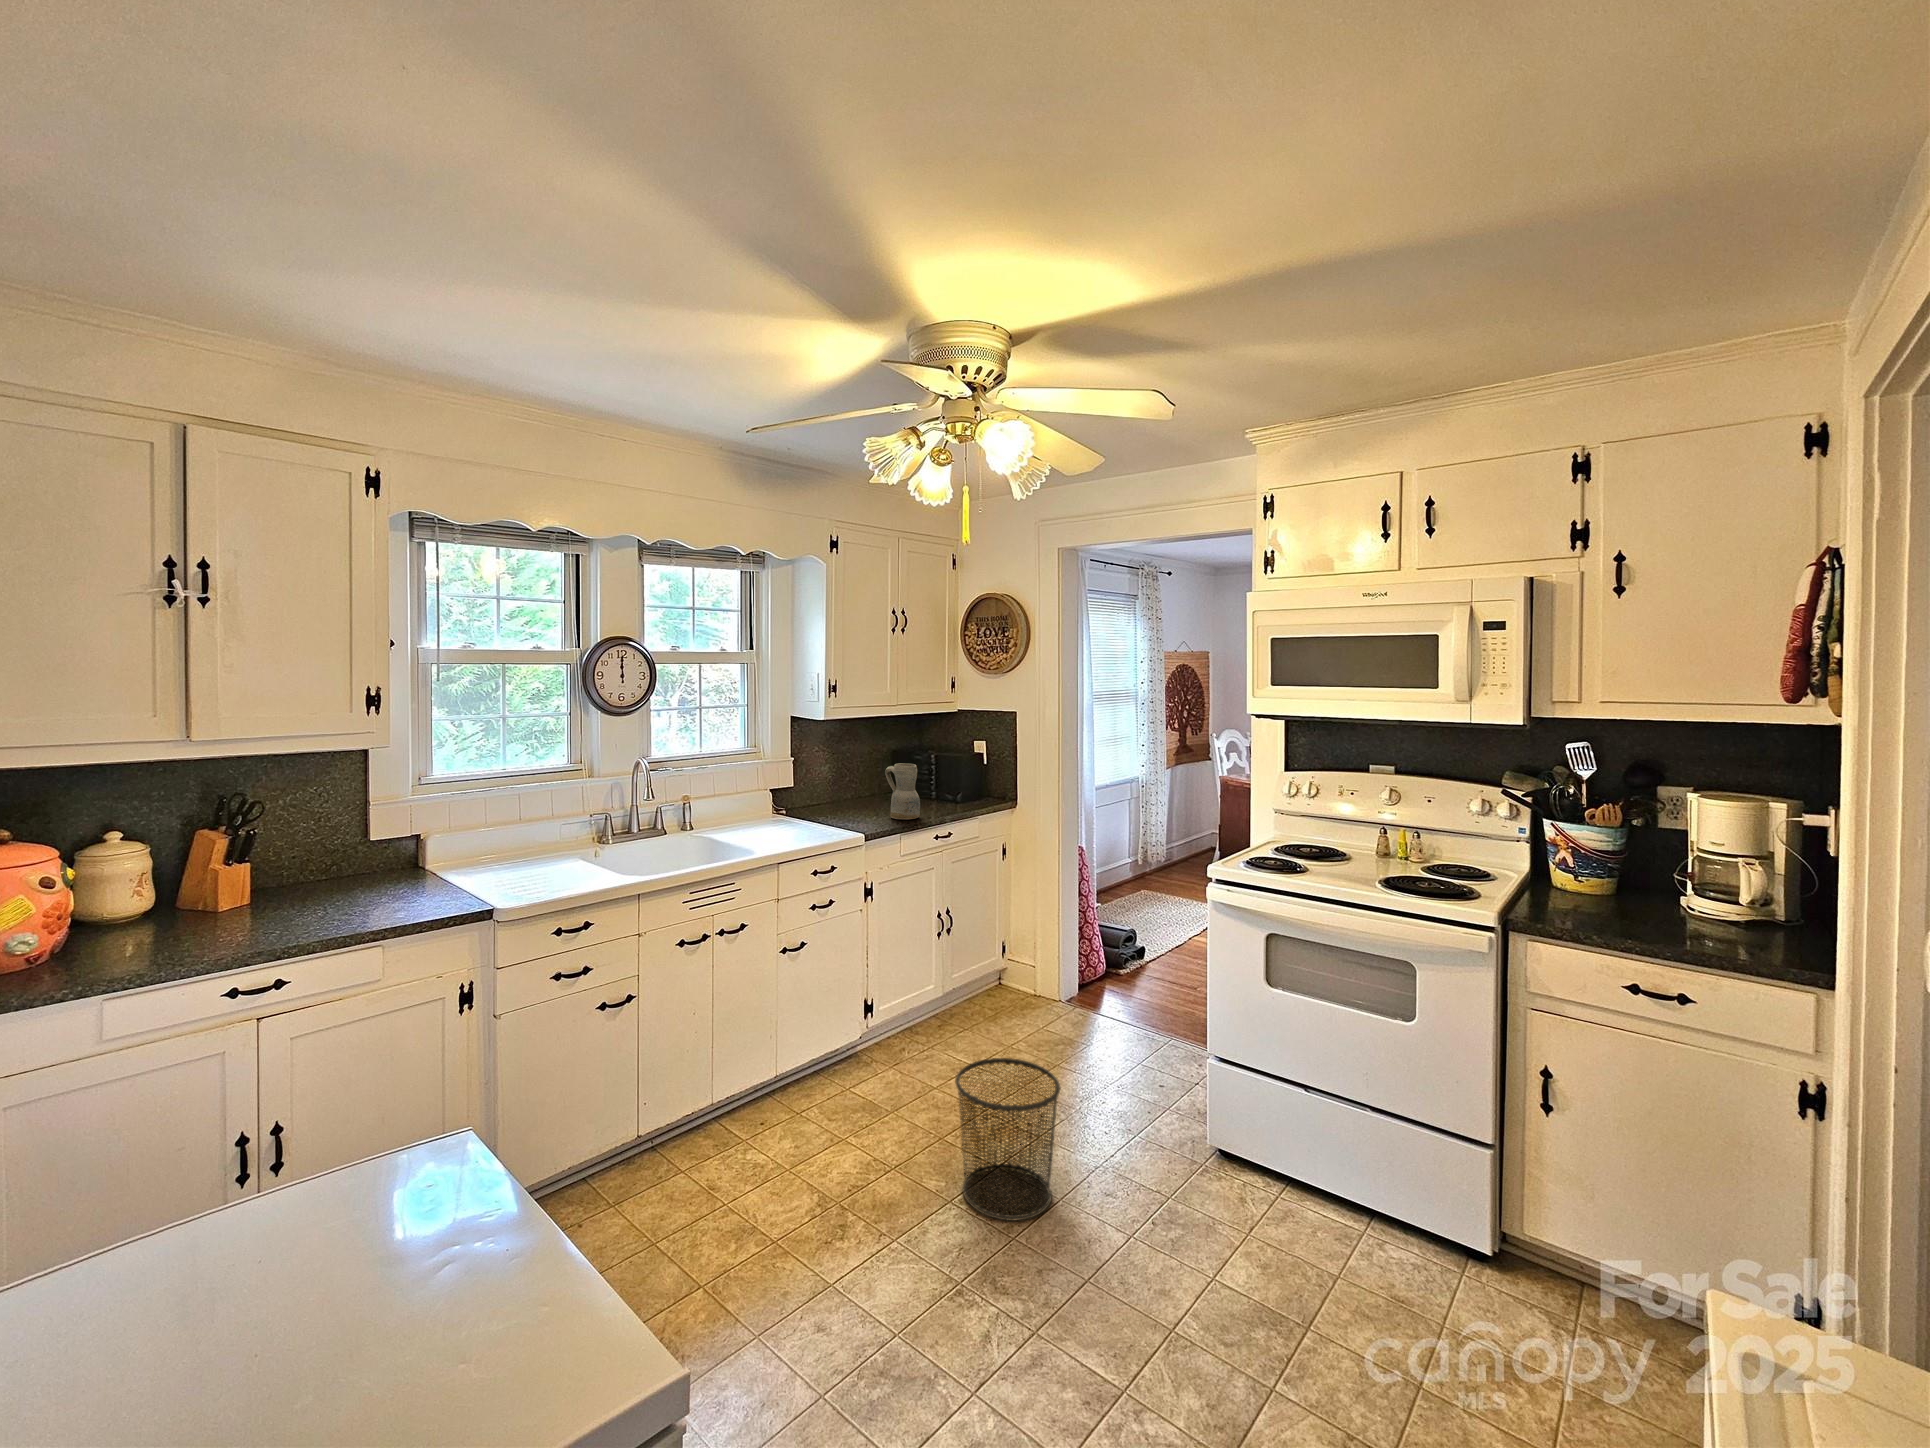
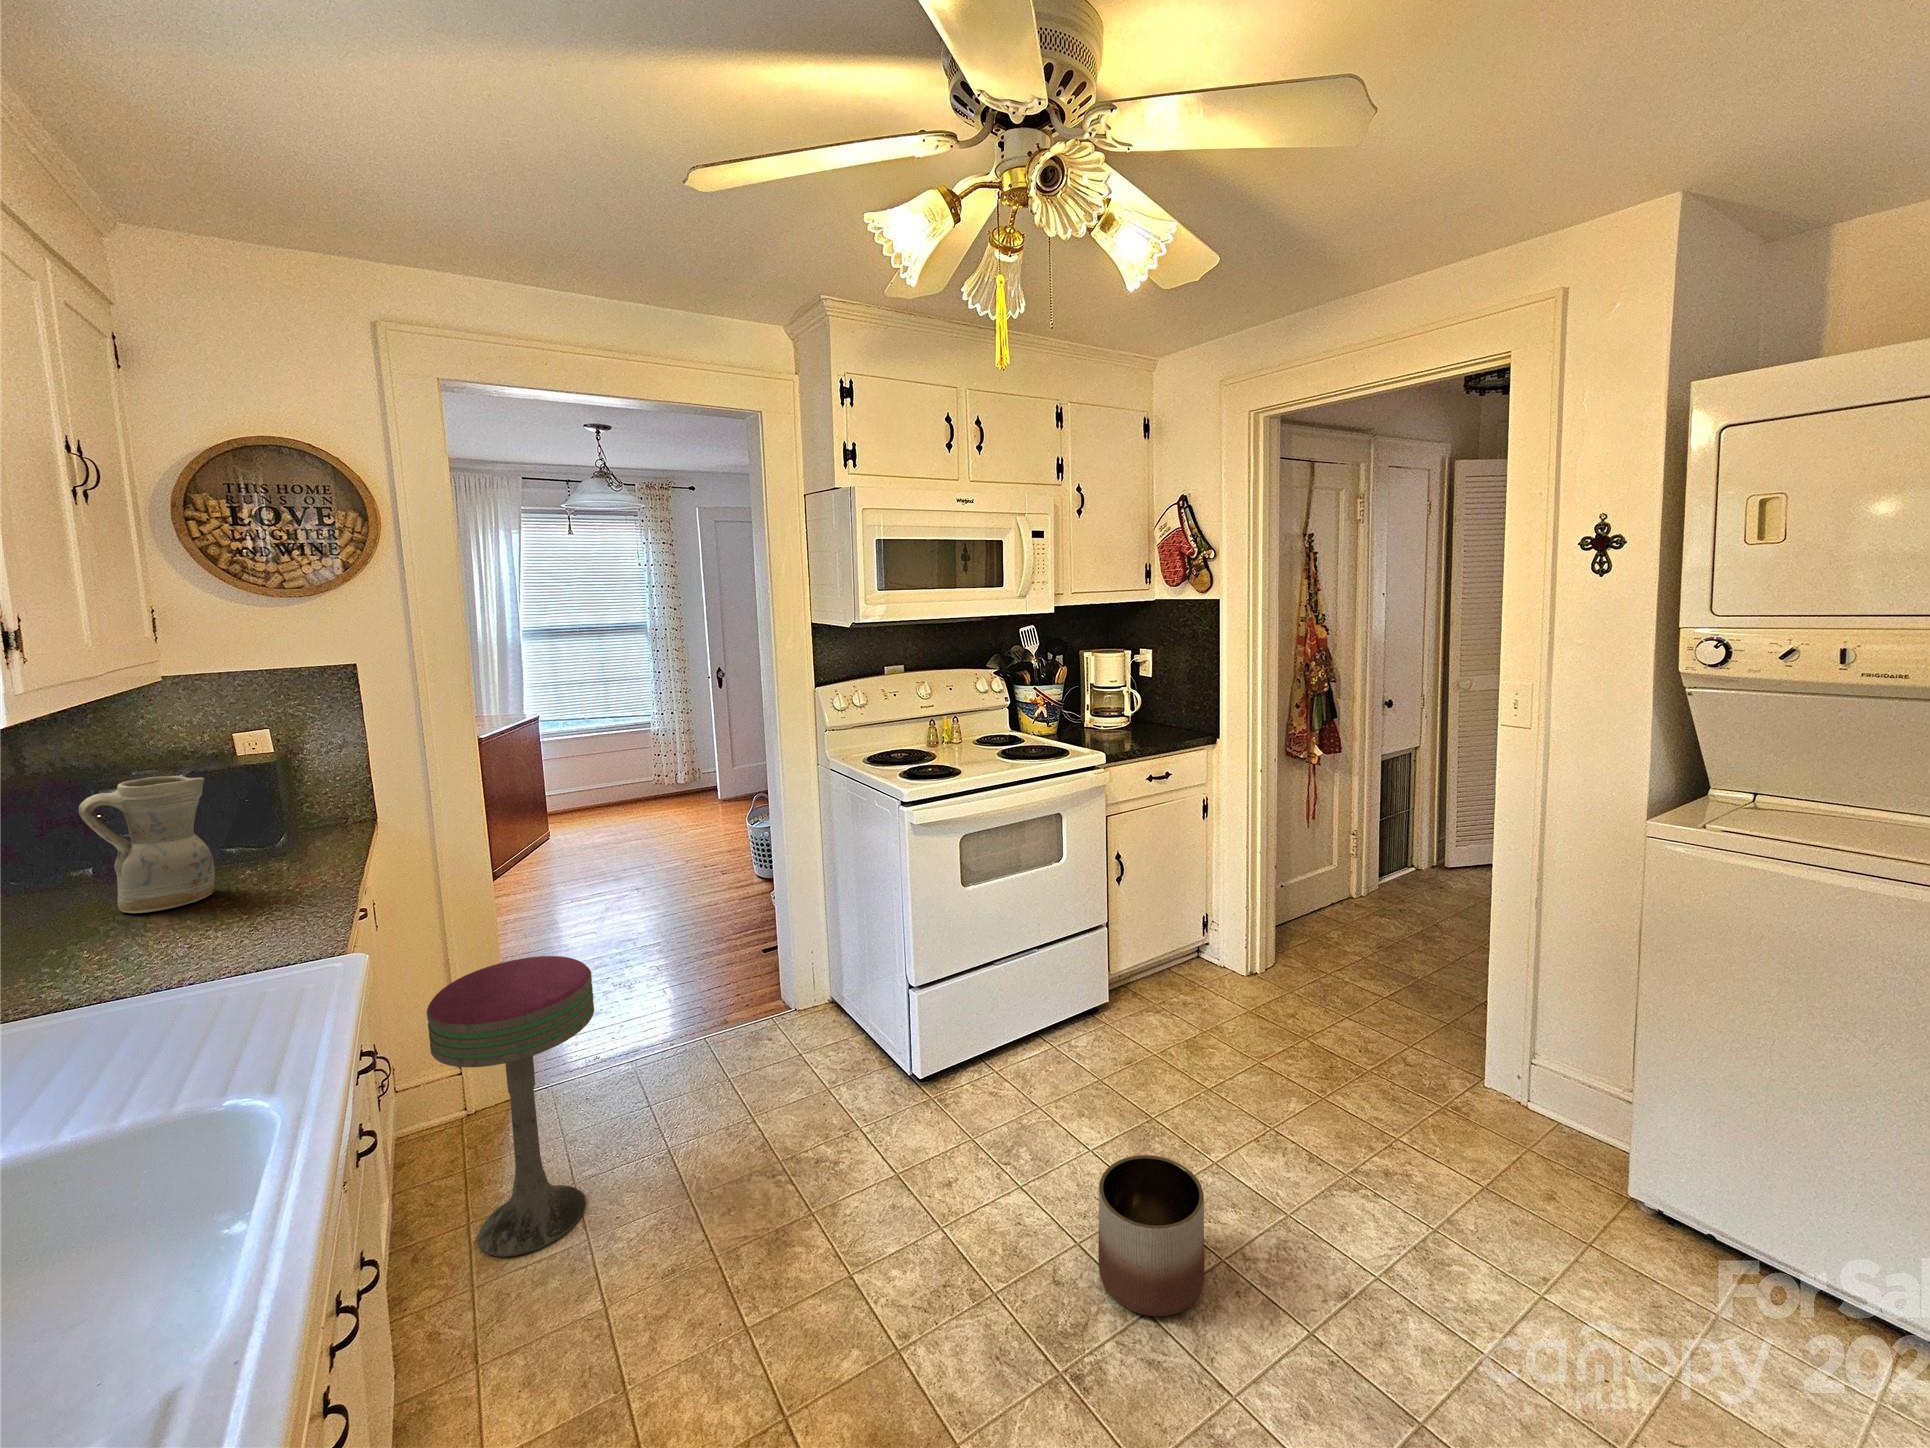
bar stool: none [941,898,1021,1065] -> present [427,956,594,1257]
waste bin: present [955,1058,1060,1220] -> none [828,1094,974,1327]
planter: none [1024,1212,1123,1365] -> present [1099,1155,1204,1316]

